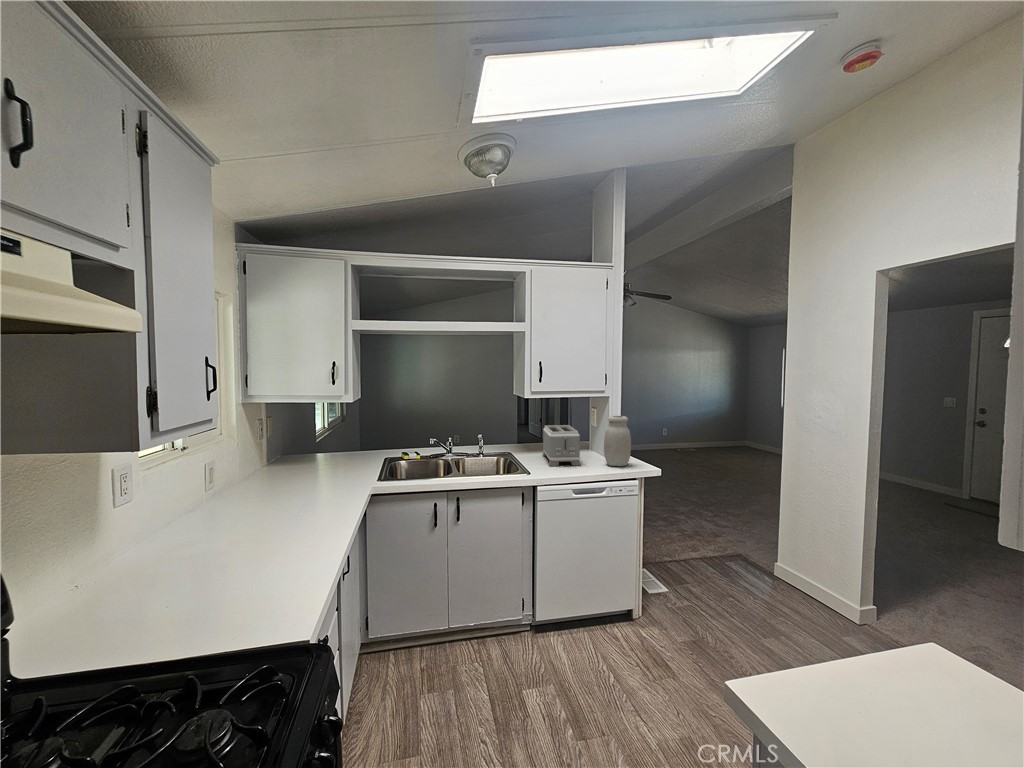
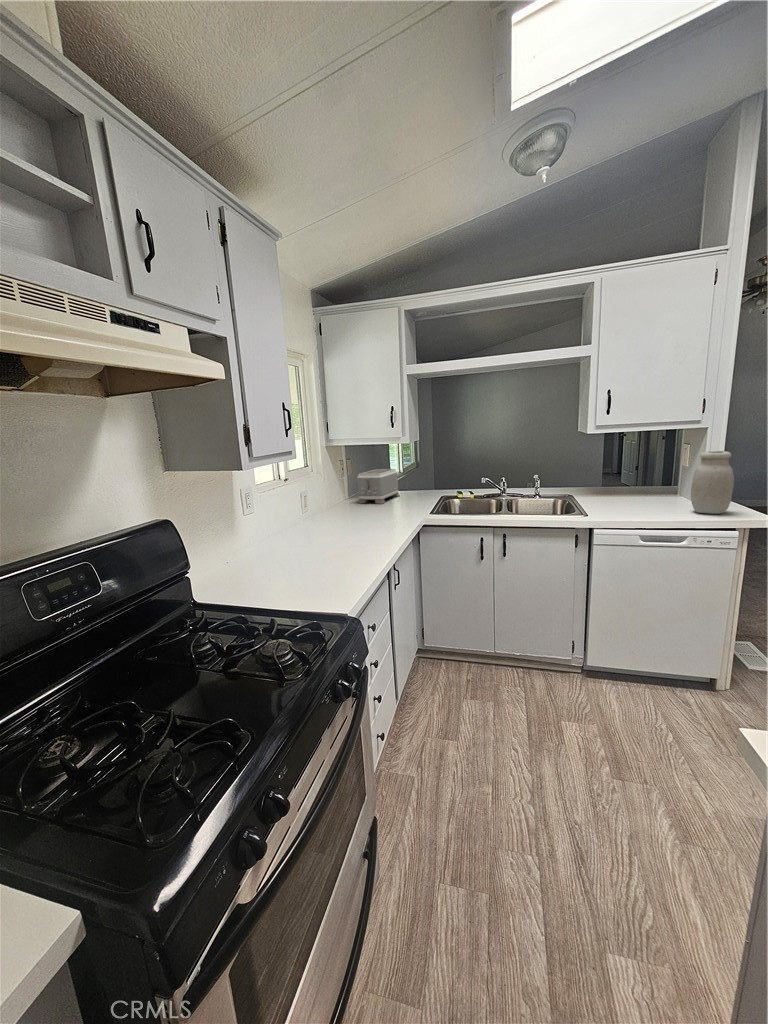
toaster: present [542,425,581,466] -> present [357,469,400,504]

